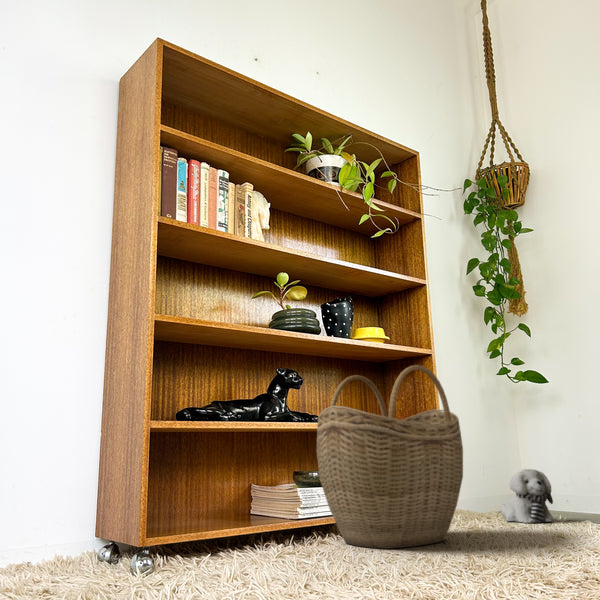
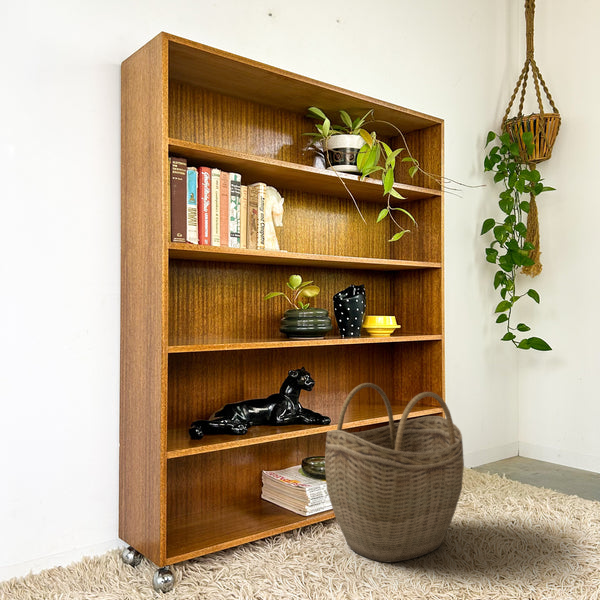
plush toy: present [501,469,554,523] -> none [494,455,544,507]

